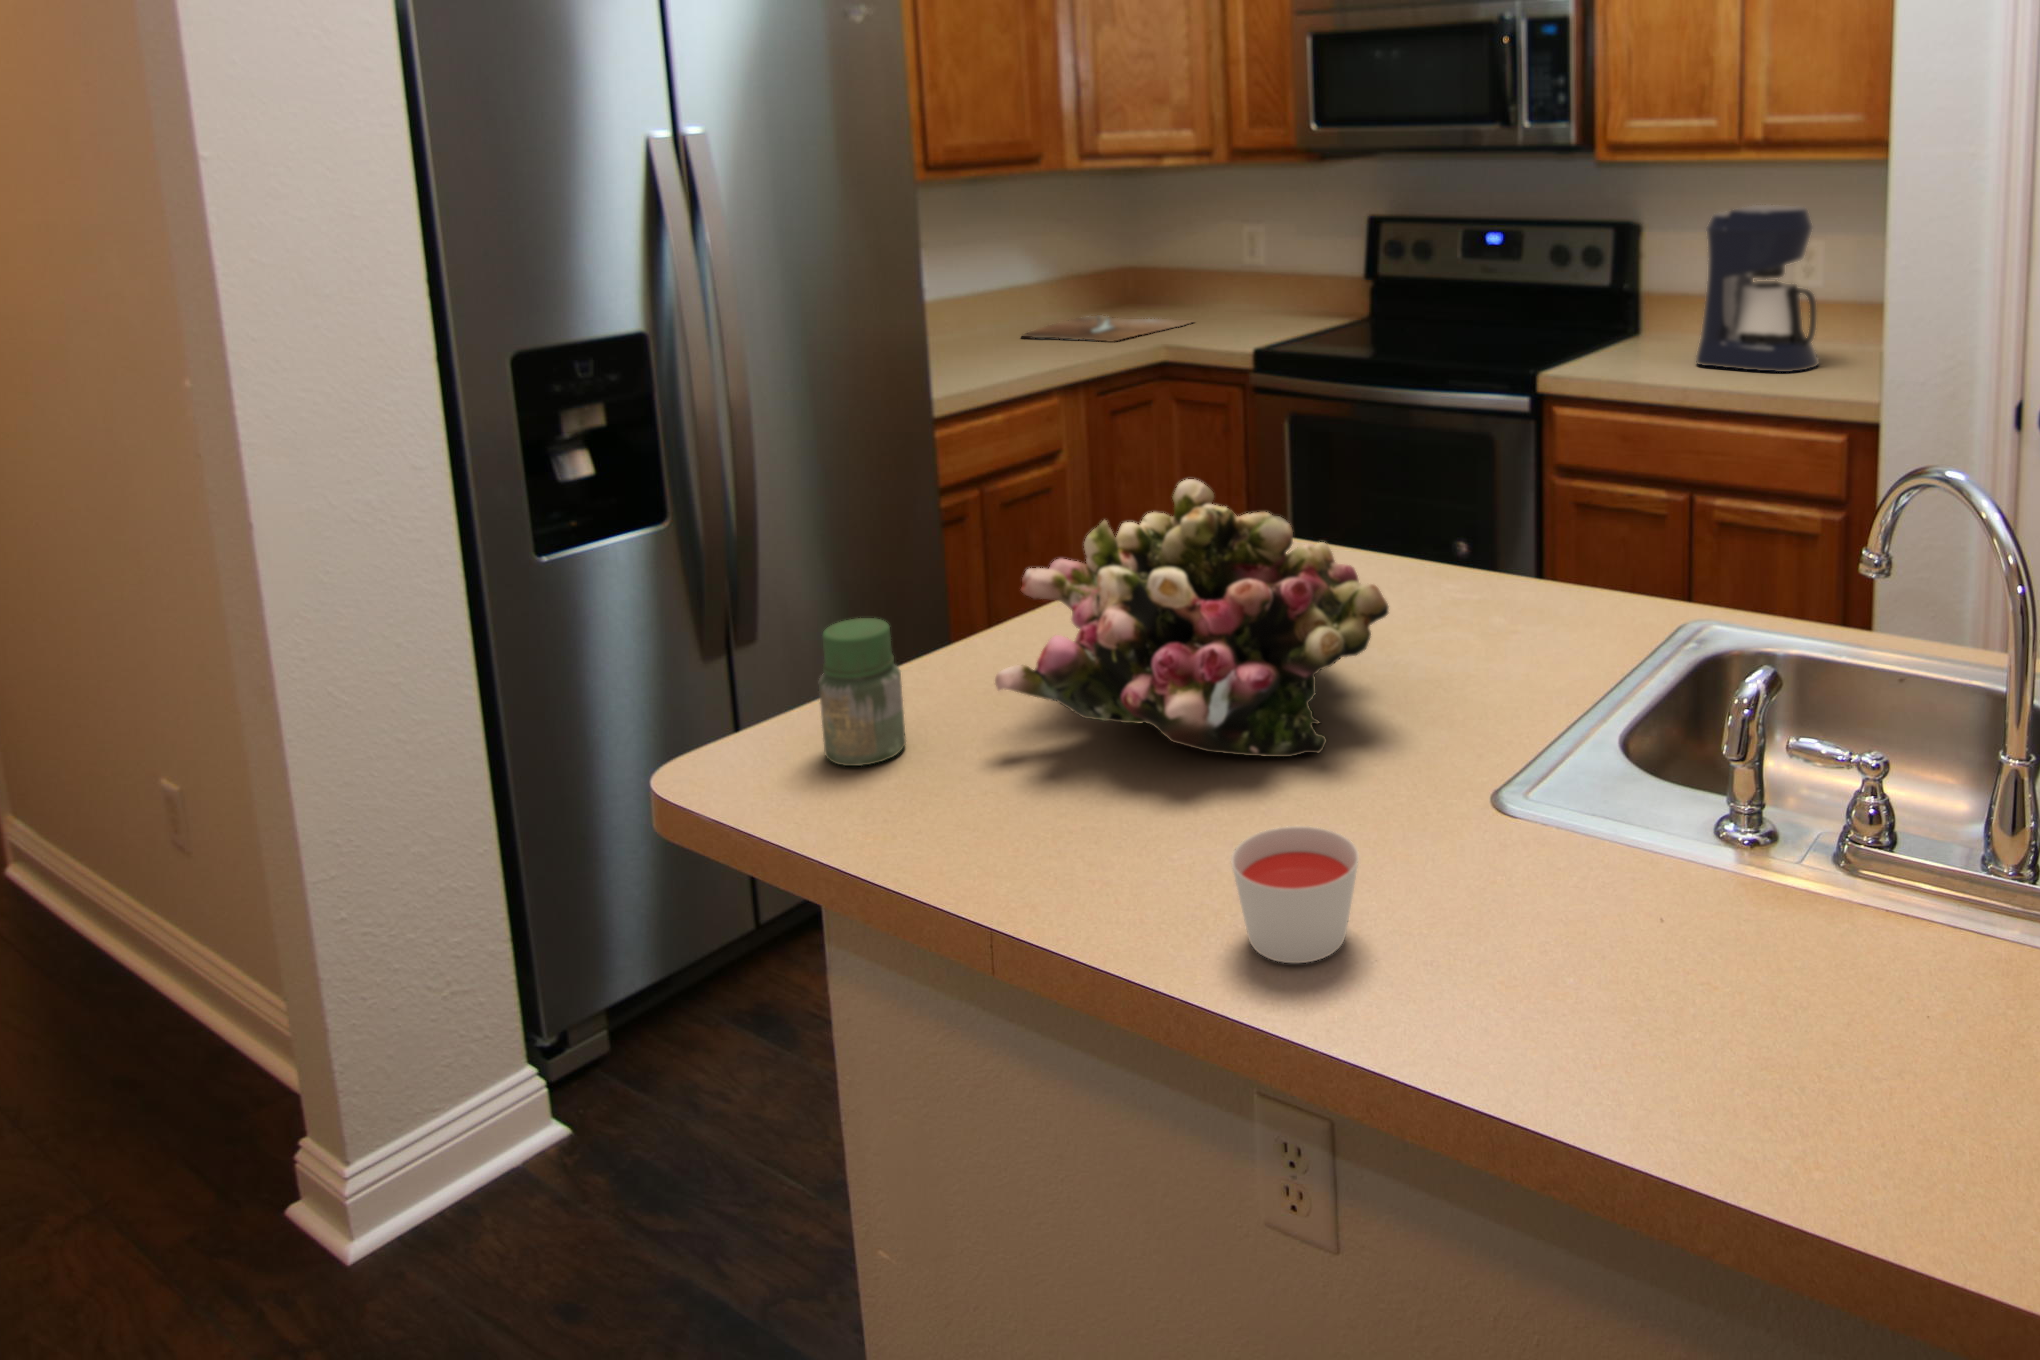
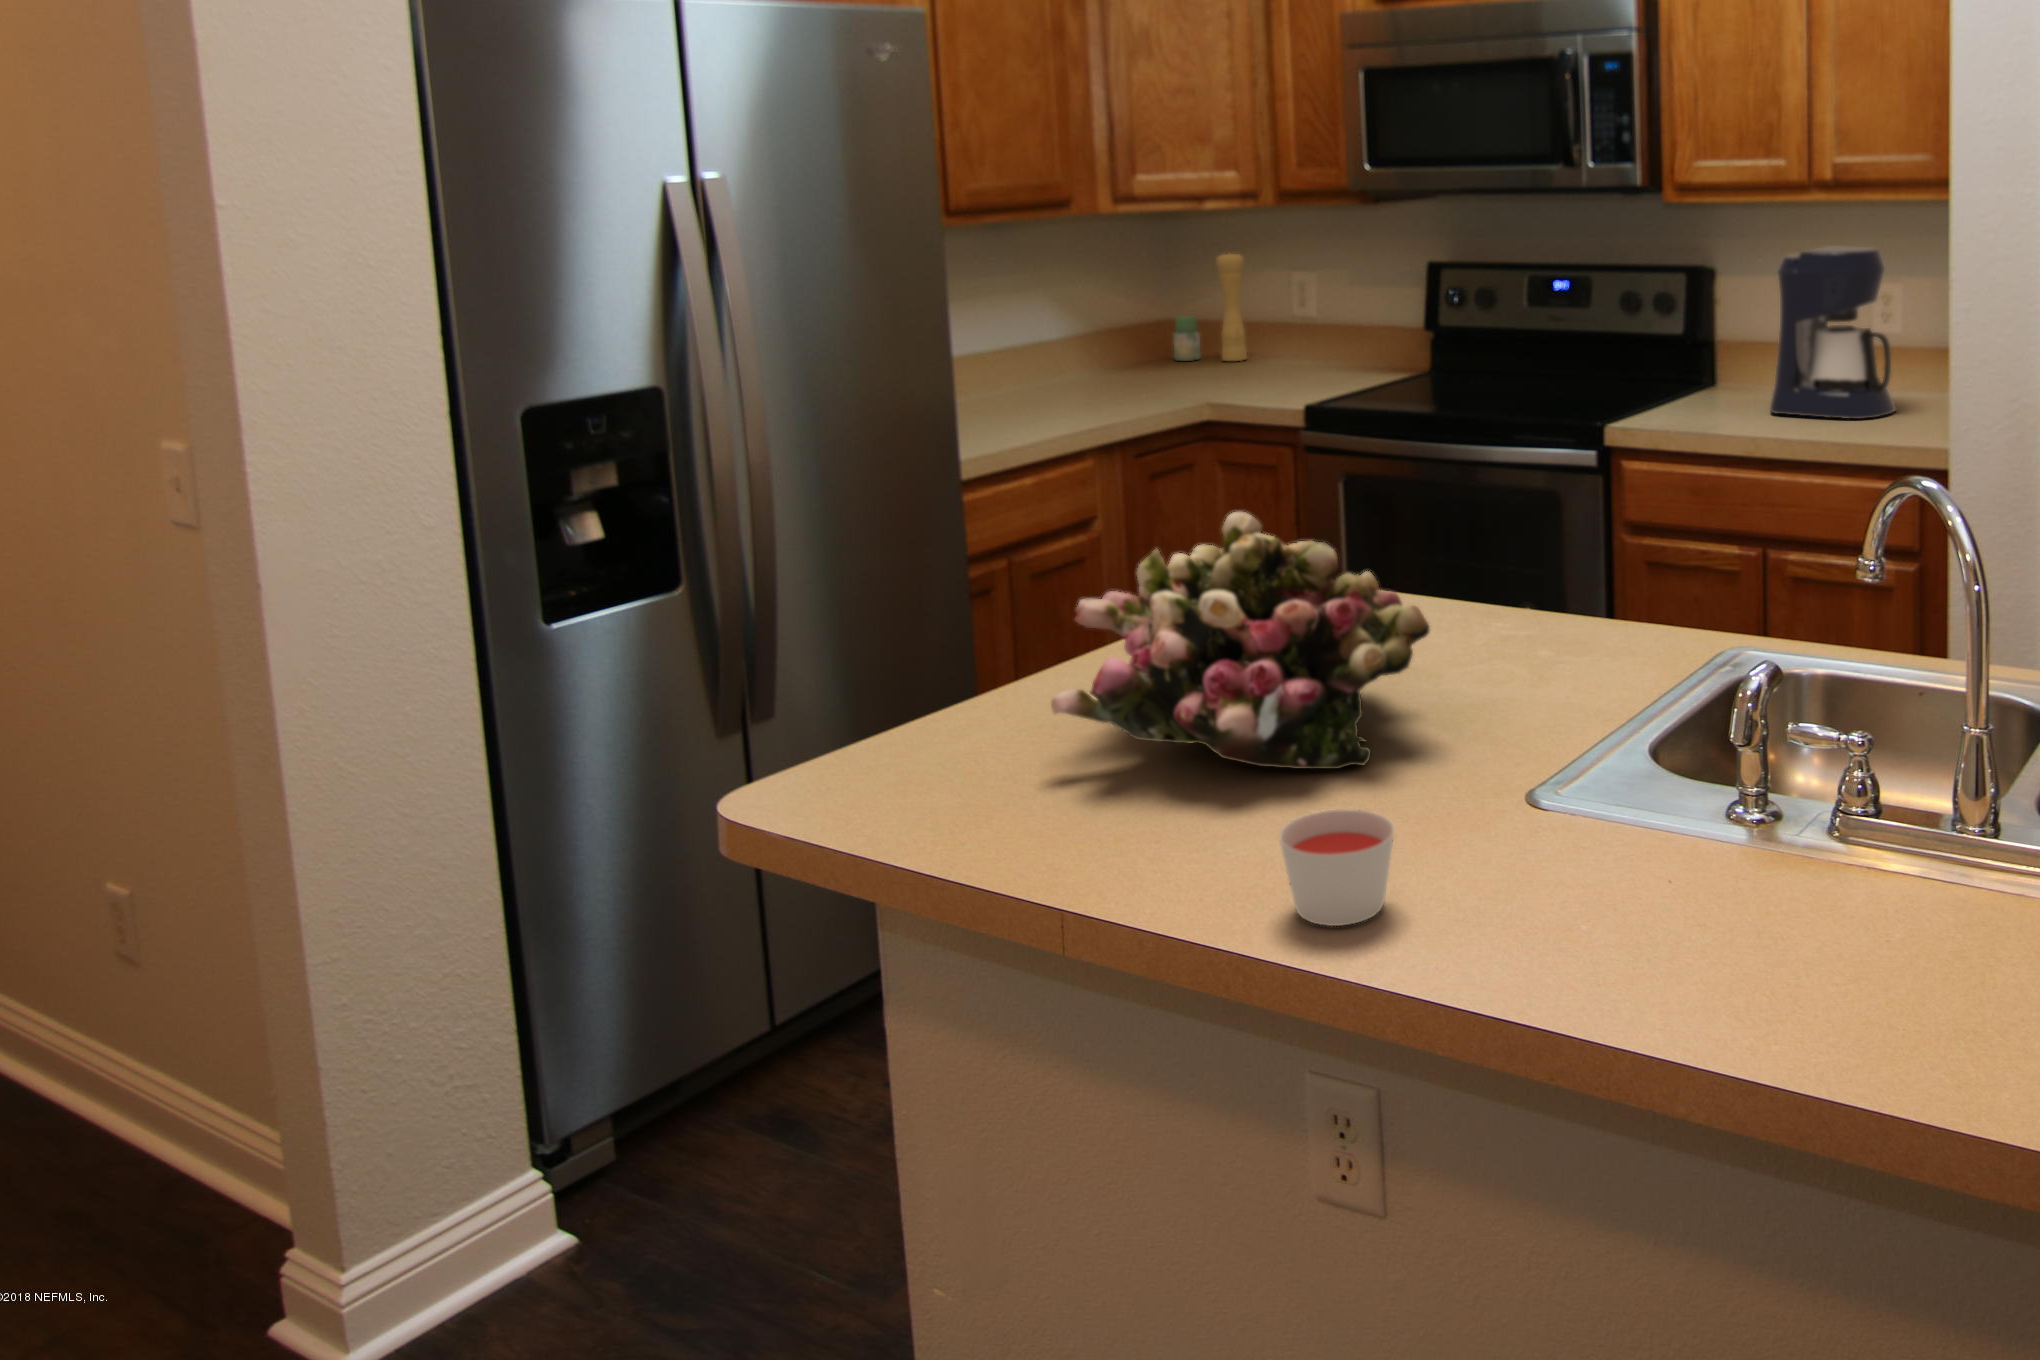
pepper mill: none [1172,206,1200,306] -> present [1216,253,1247,361]
cutting board: present [1024,315,1191,342] -> none [1051,371,1243,399]
jar: present [819,618,906,766] -> present [1173,316,1201,361]

